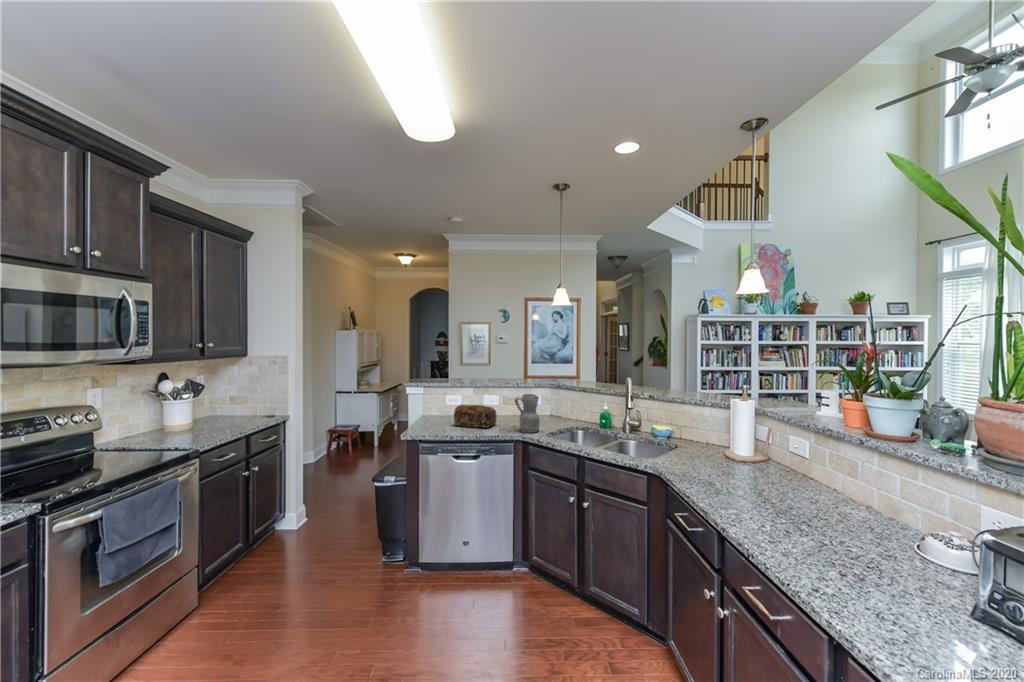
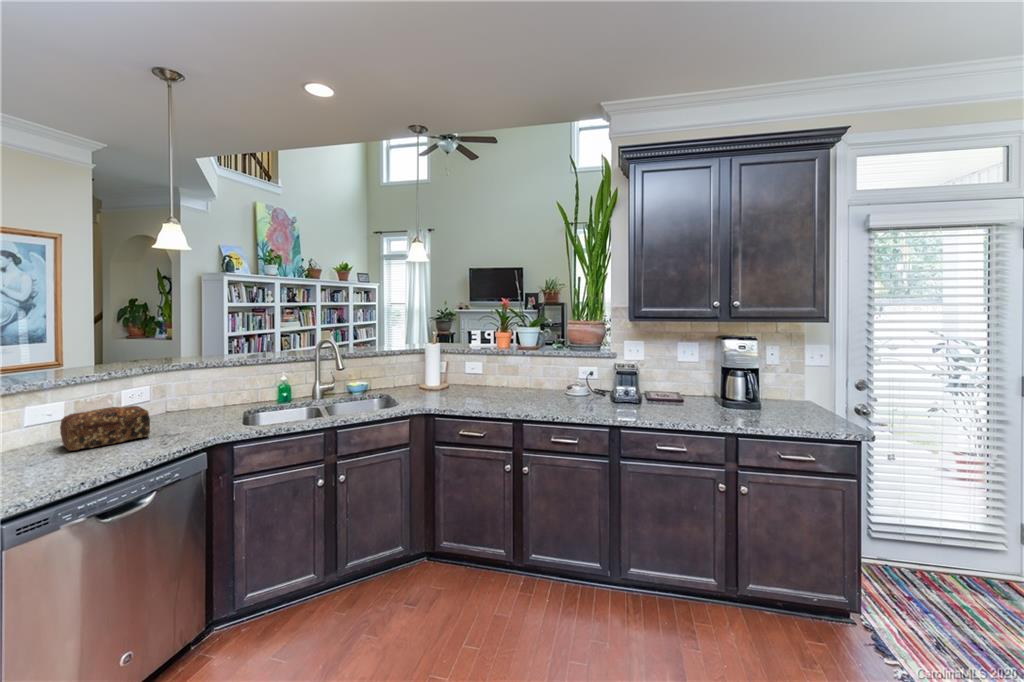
ceramic pitcher: present [515,394,540,433] -> none [193,375,232,426]

